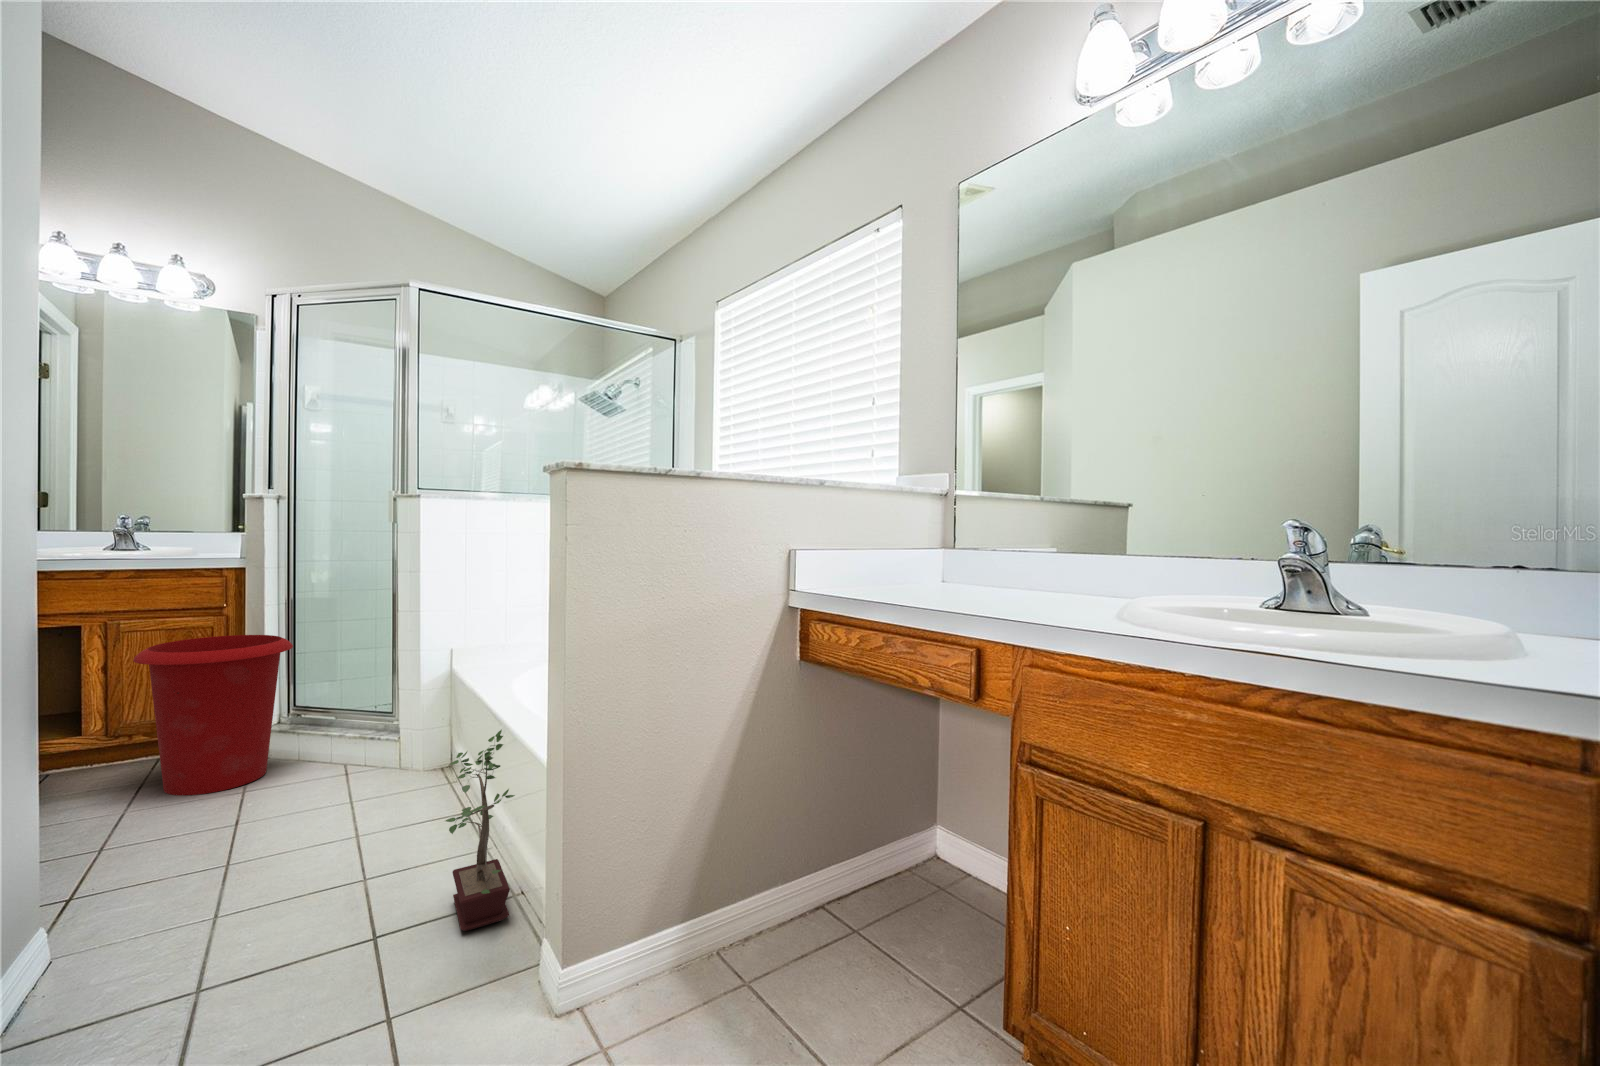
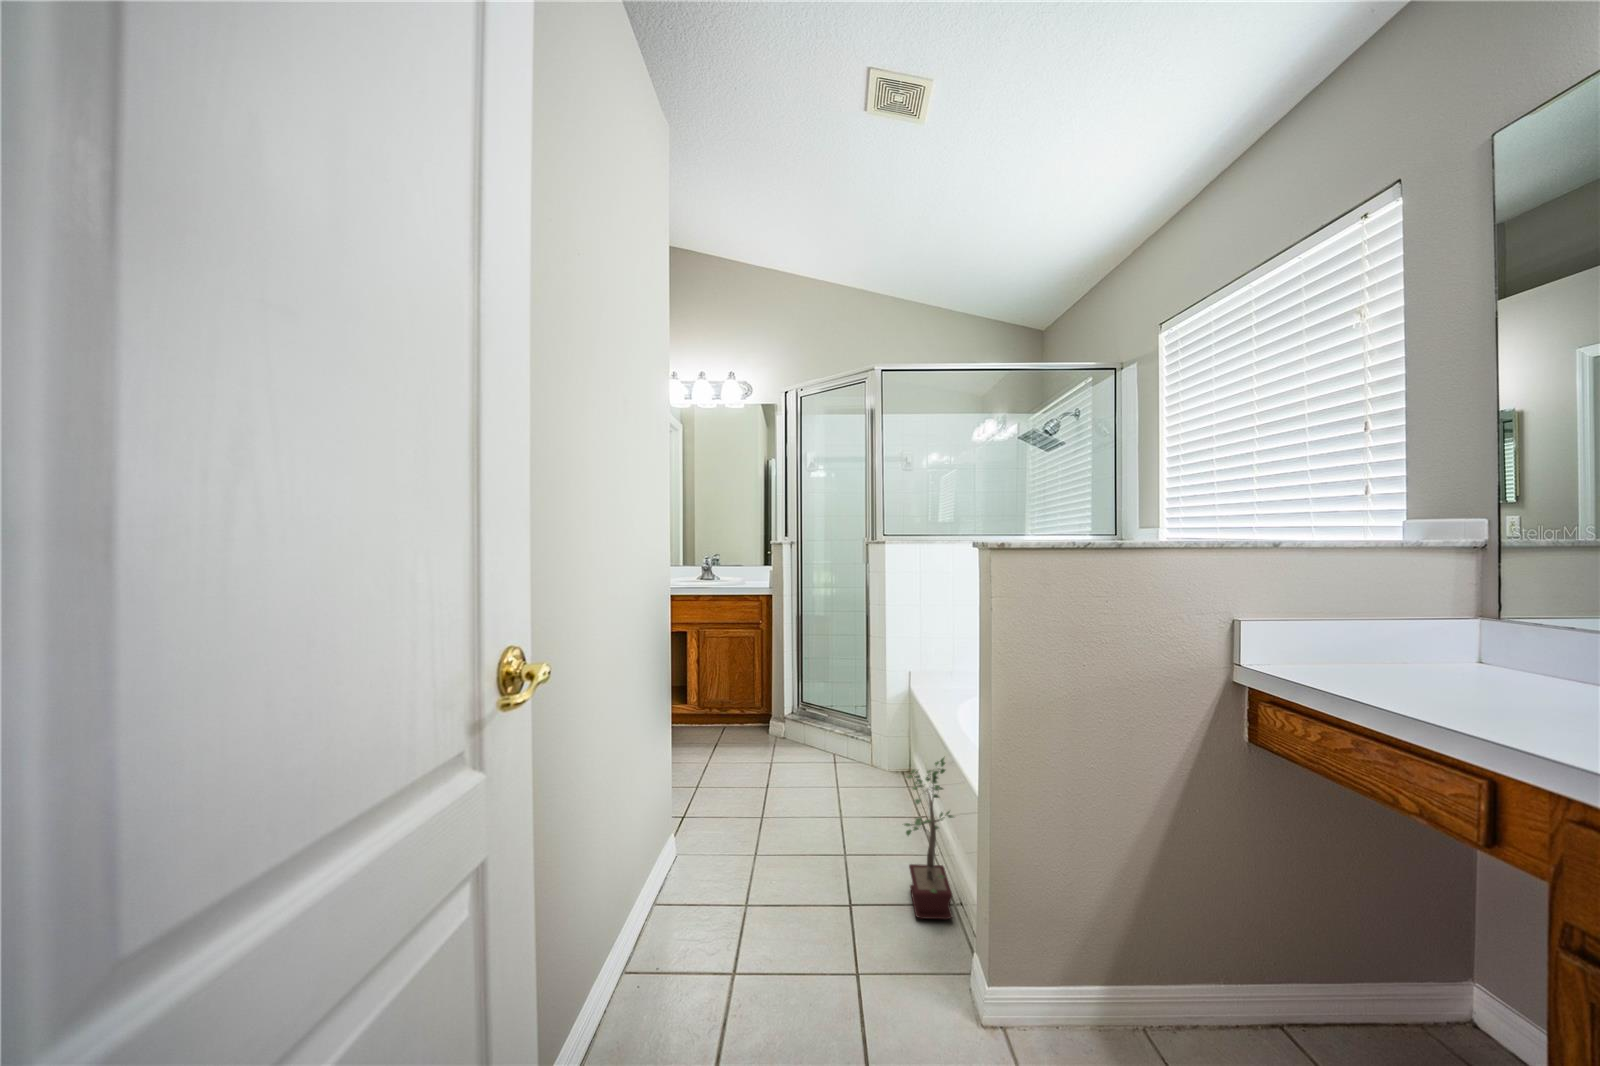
waste bin: present [133,635,293,796] -> none [716,644,800,757]

